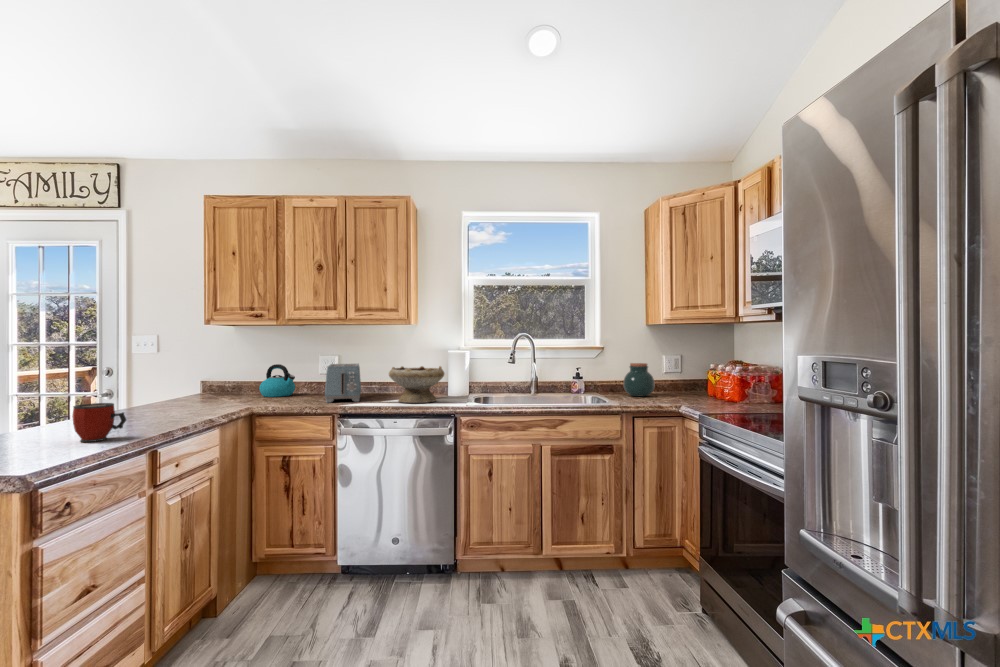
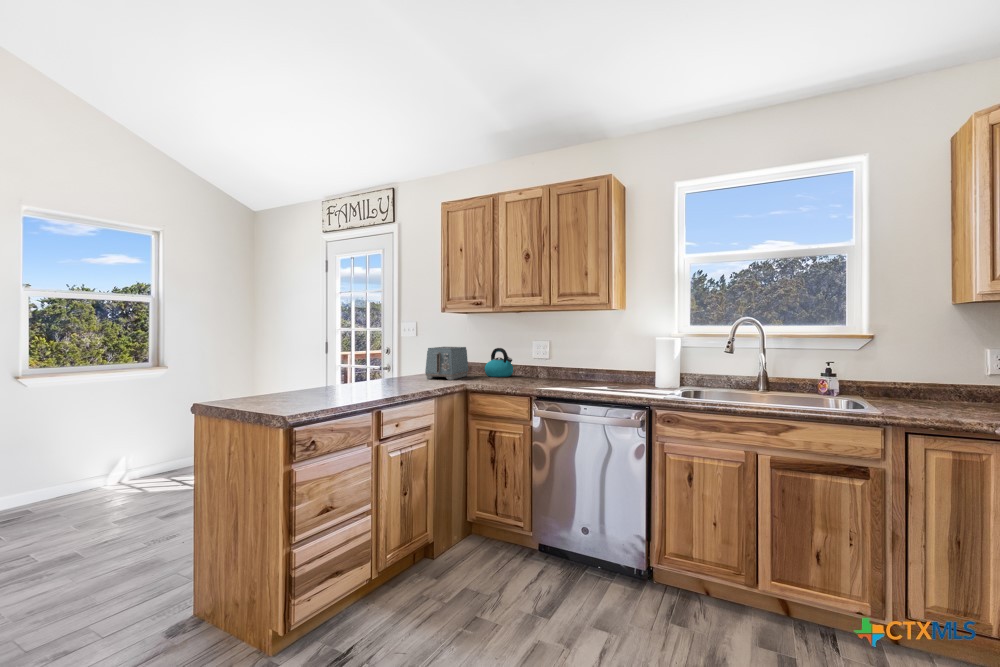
jar: present [624,363,654,396] -> none [903,359,960,406]
toaster: present [325,364,361,403] -> present [425,347,468,380]
bowl: present [389,366,444,403] -> none [587,353,646,392]
mug: present [72,403,126,442] -> none [325,370,357,399]

